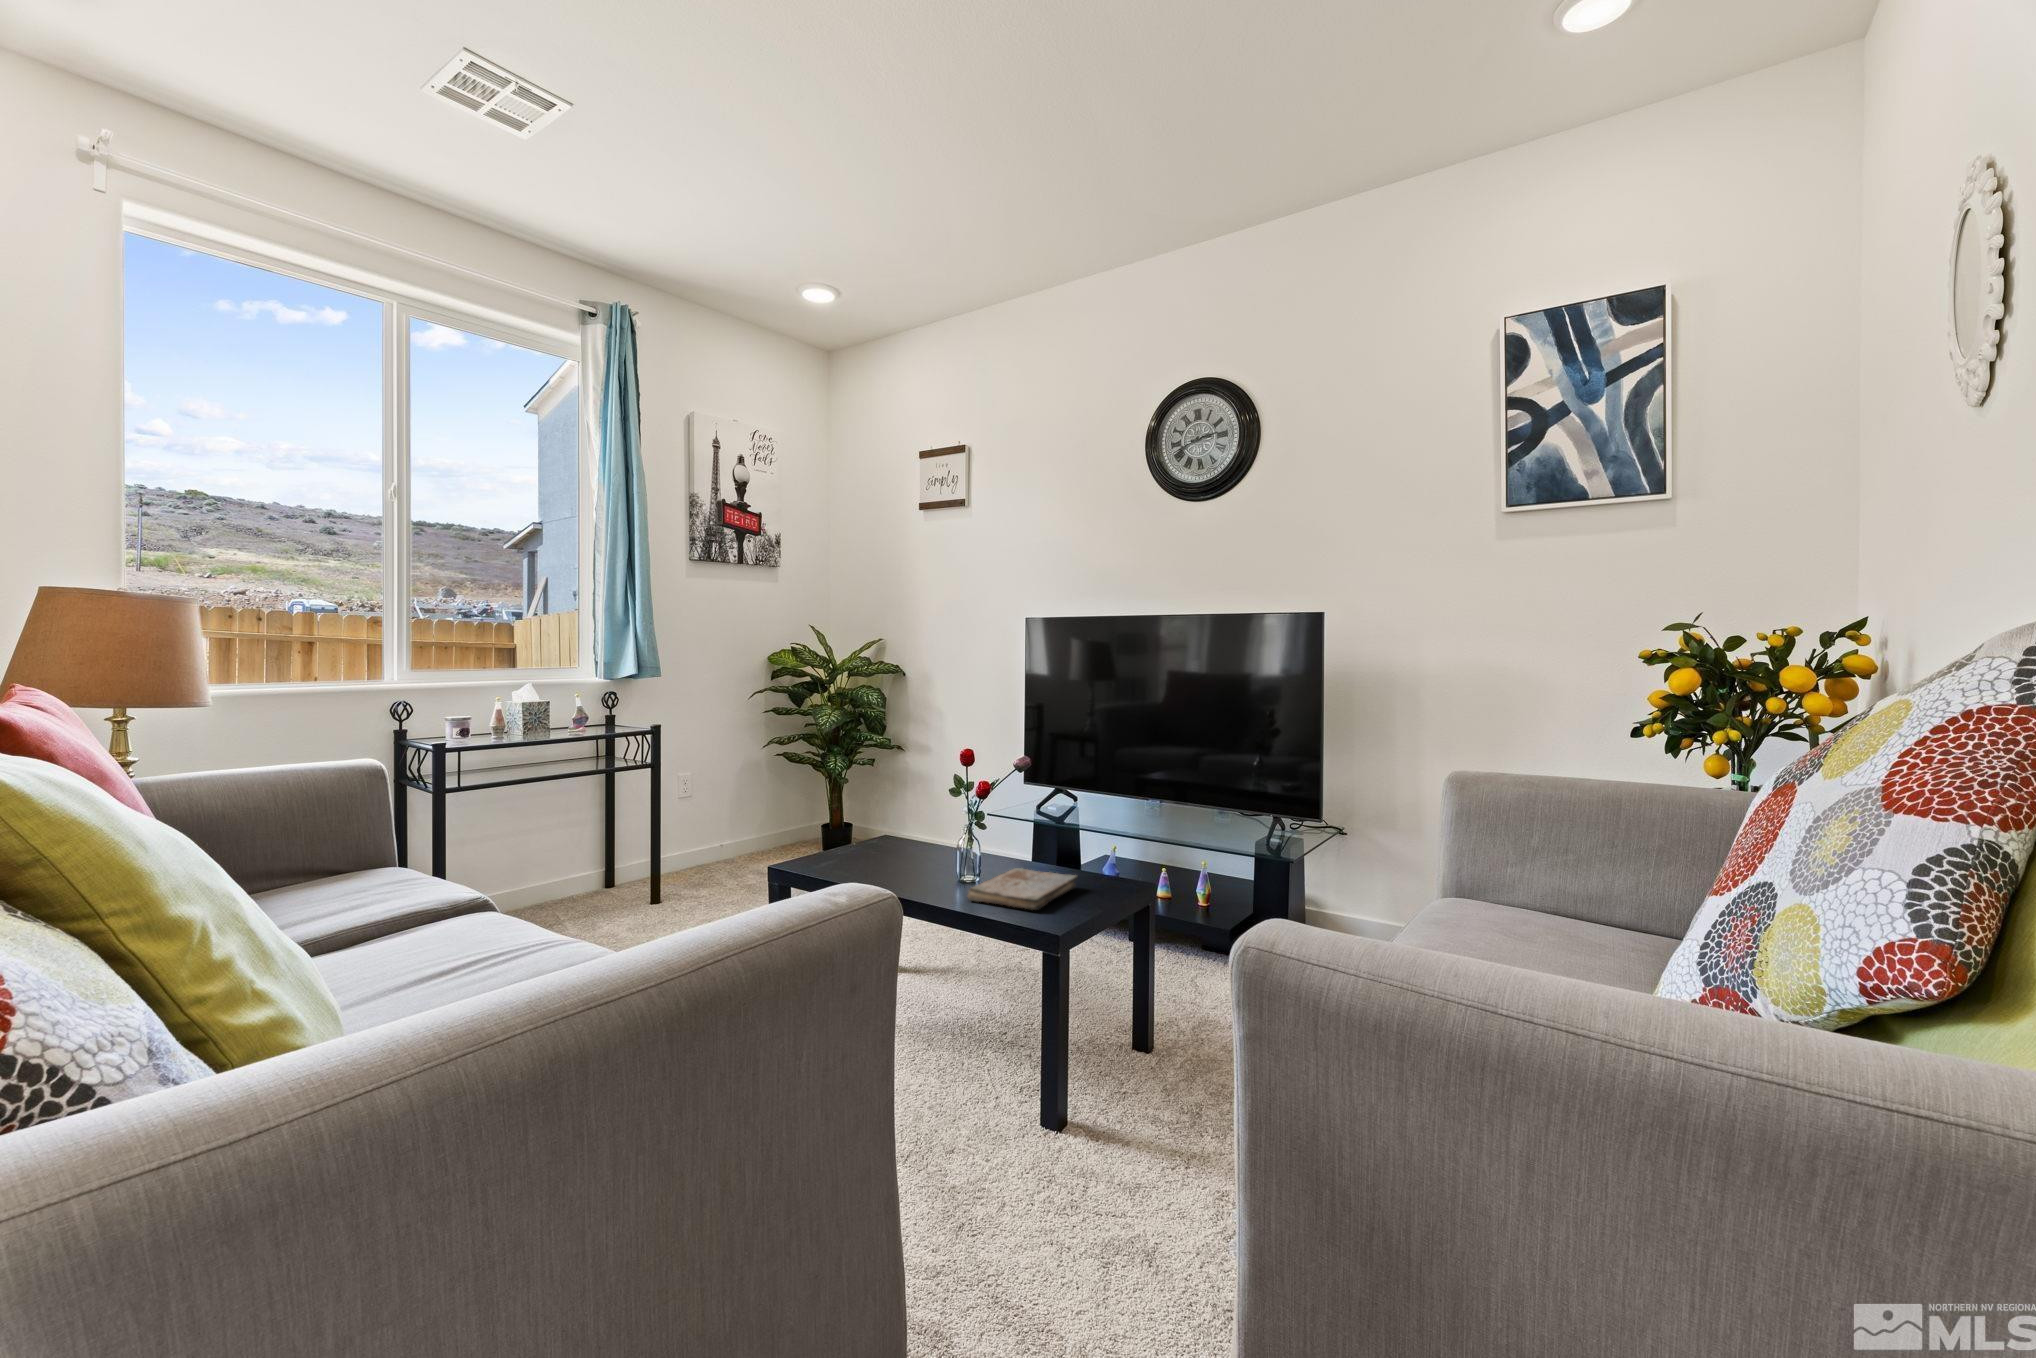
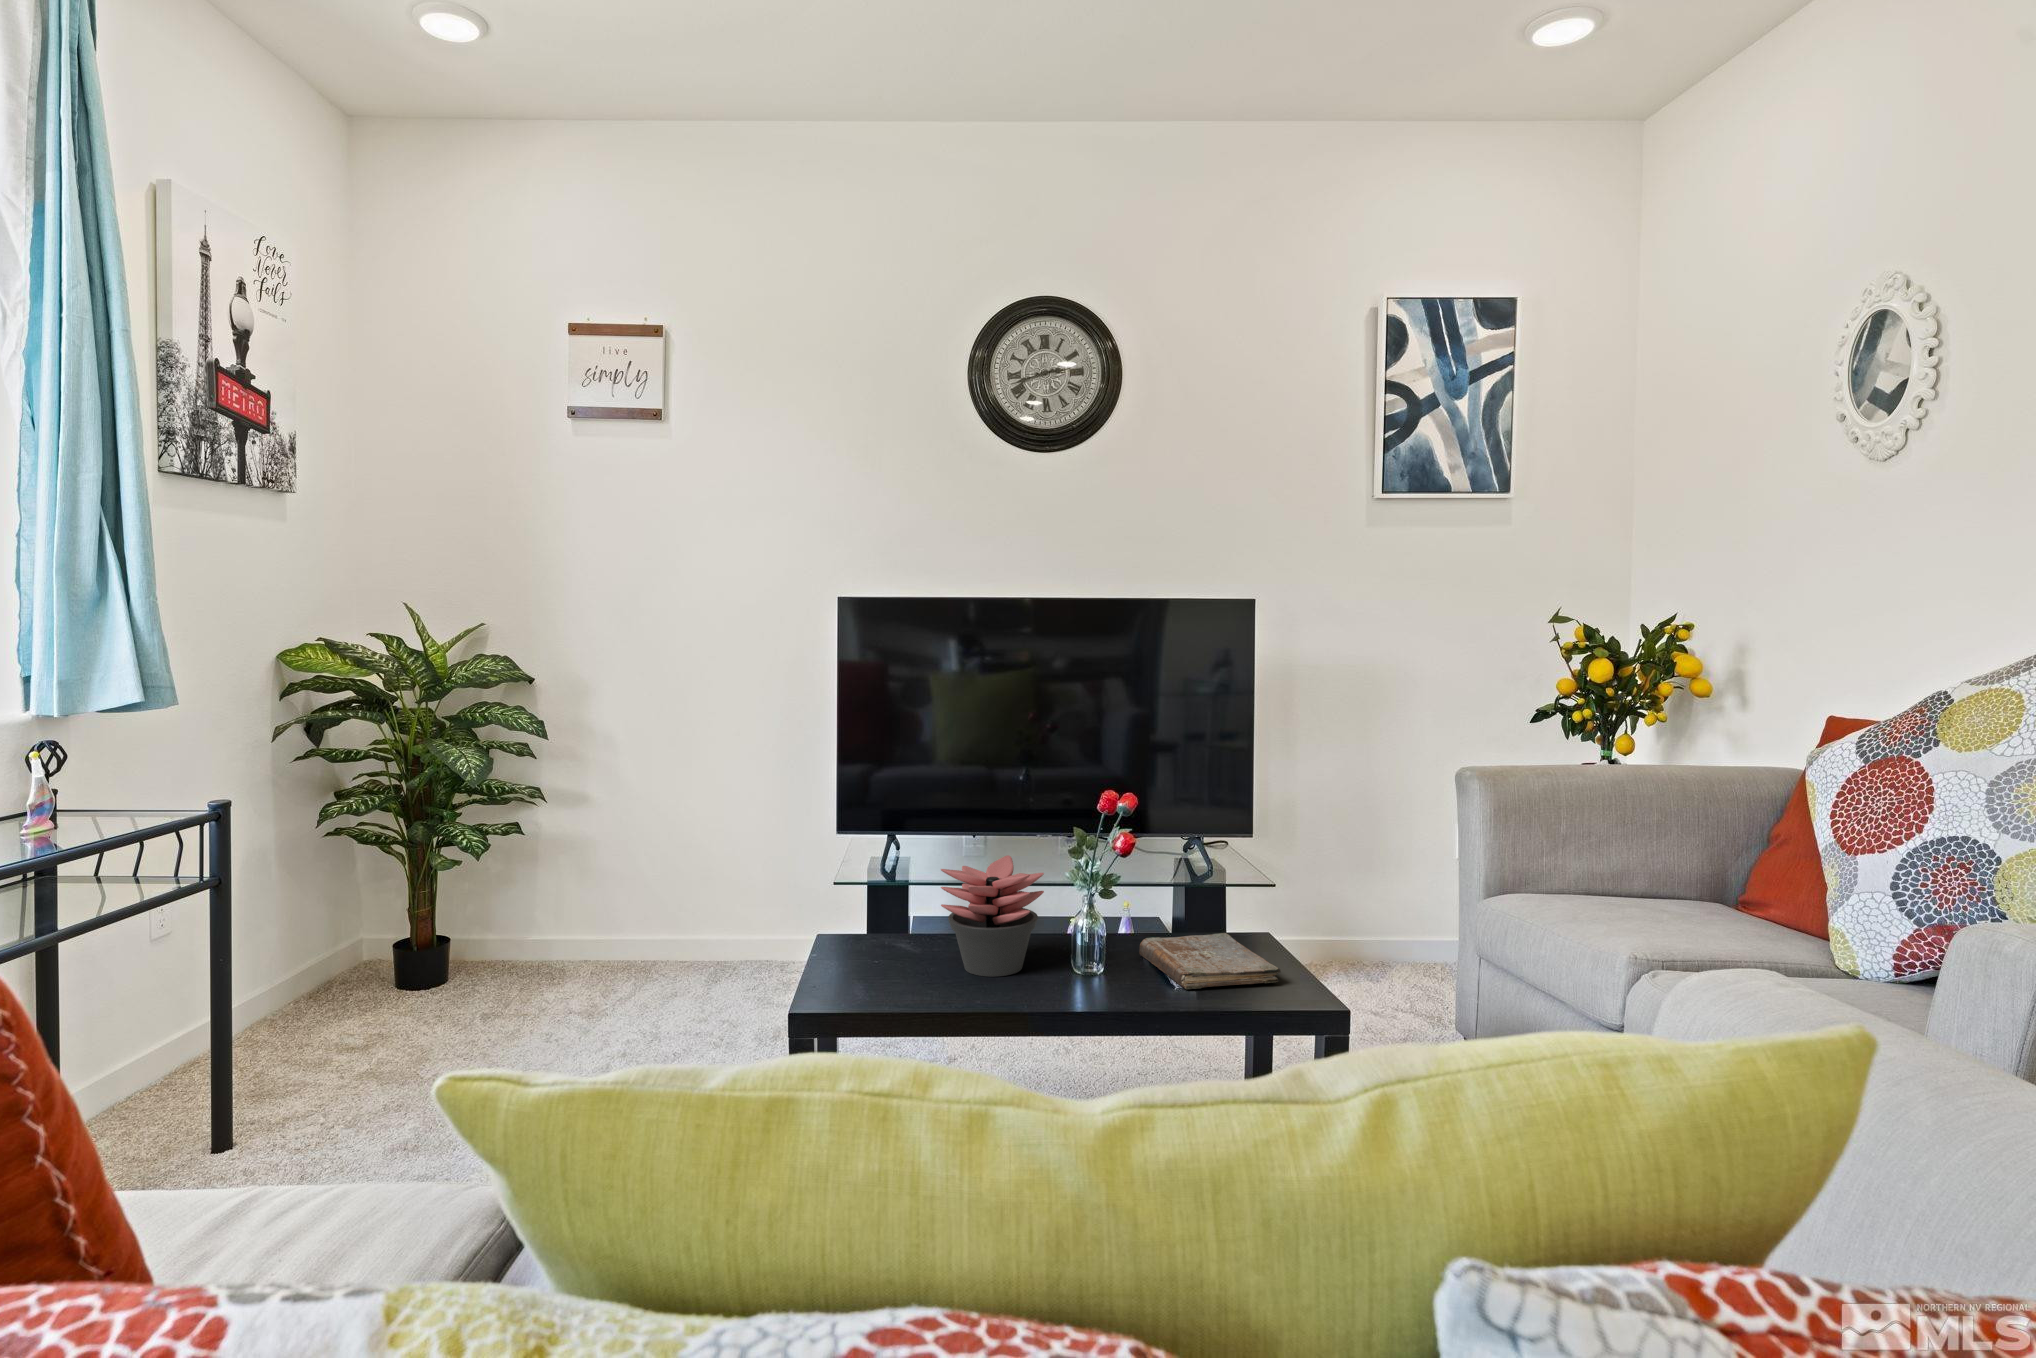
succulent plant: none [870,793,938,872] -> present [941,855,1044,977]

